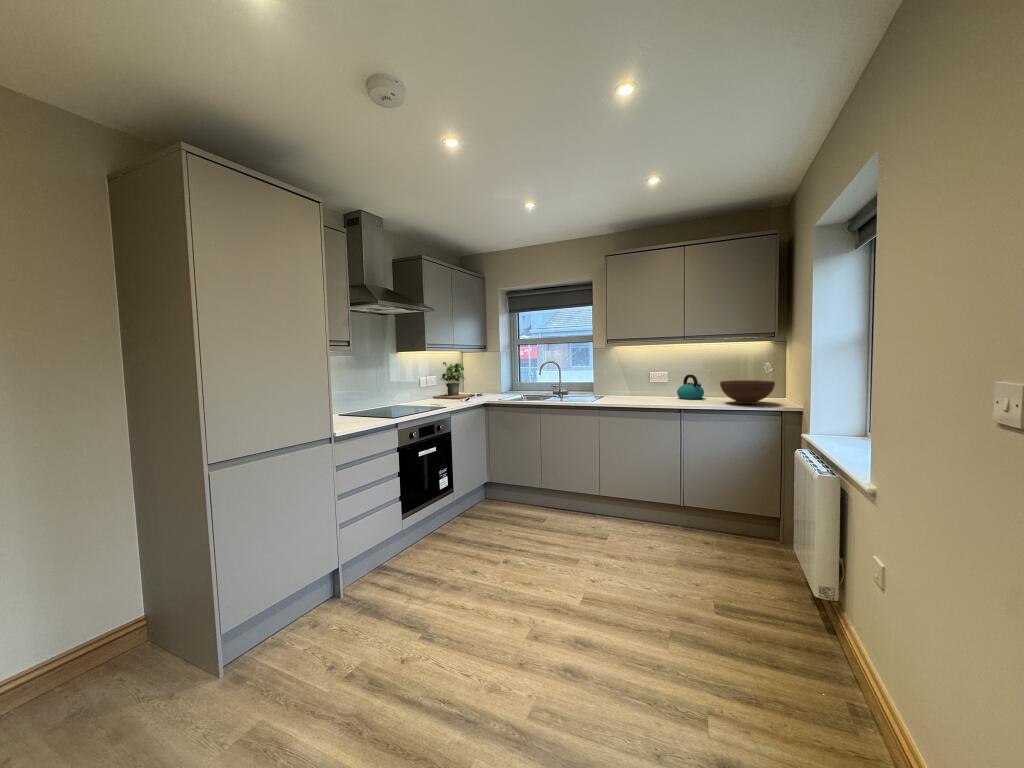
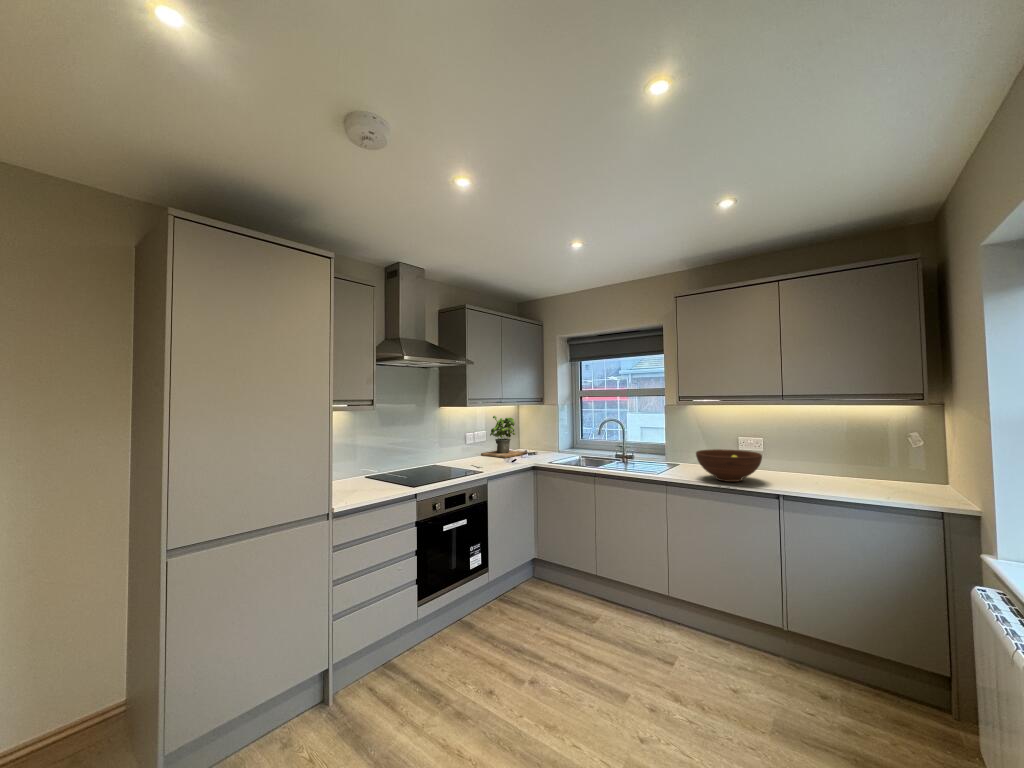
kettle: present [677,374,704,399] -> none [777,442,817,476]
fruit bowl: present [720,380,775,404] -> present [696,449,762,482]

